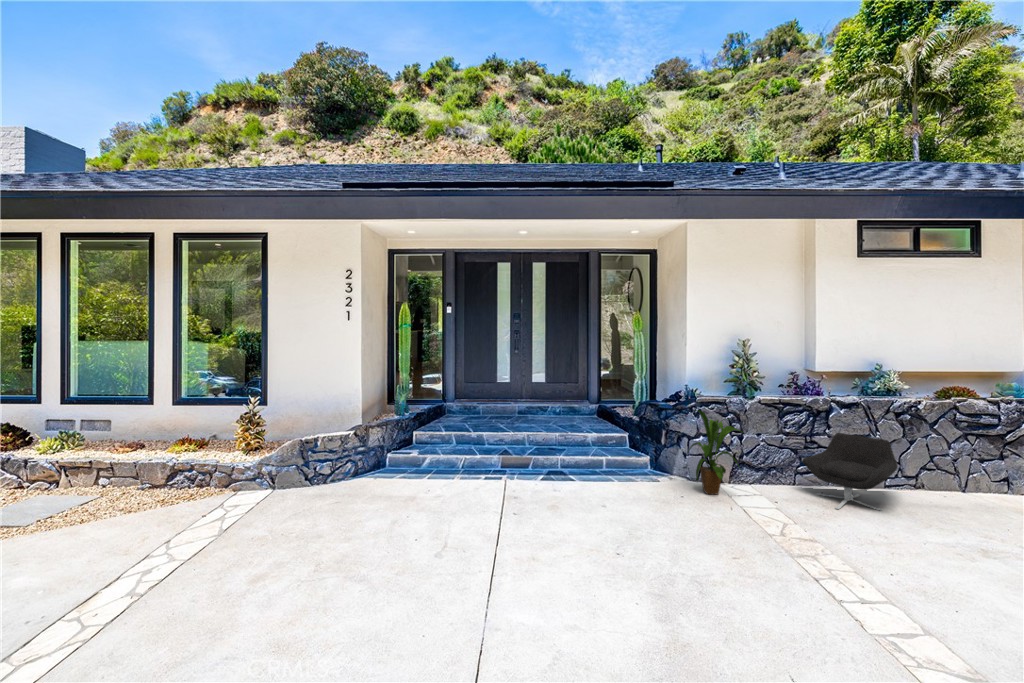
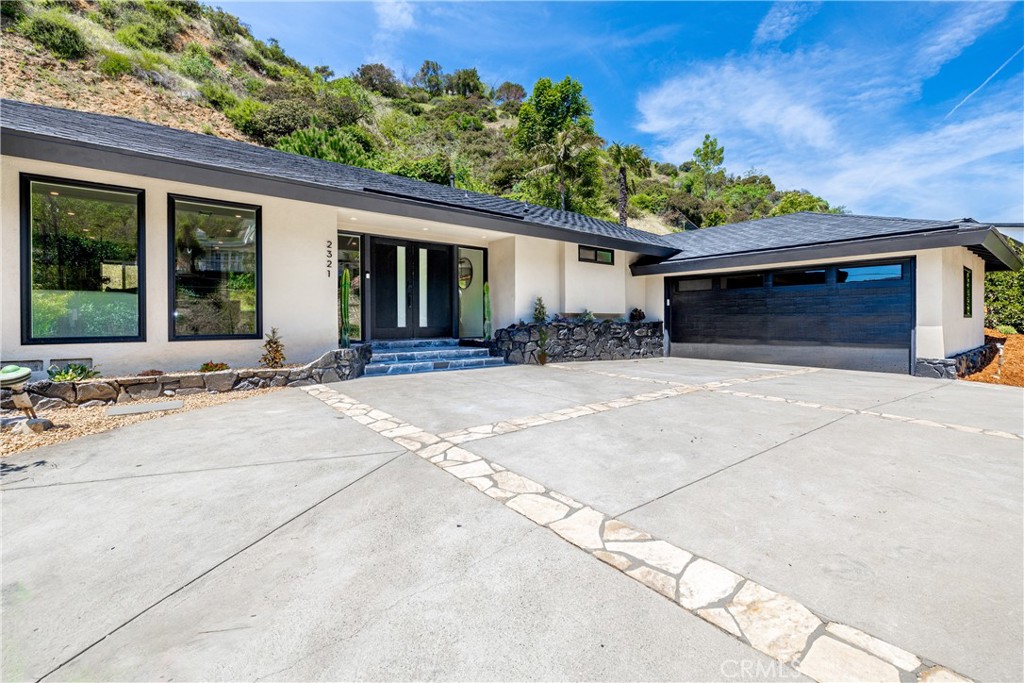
lounge chair: present [803,433,898,510] -> none [572,338,602,364]

